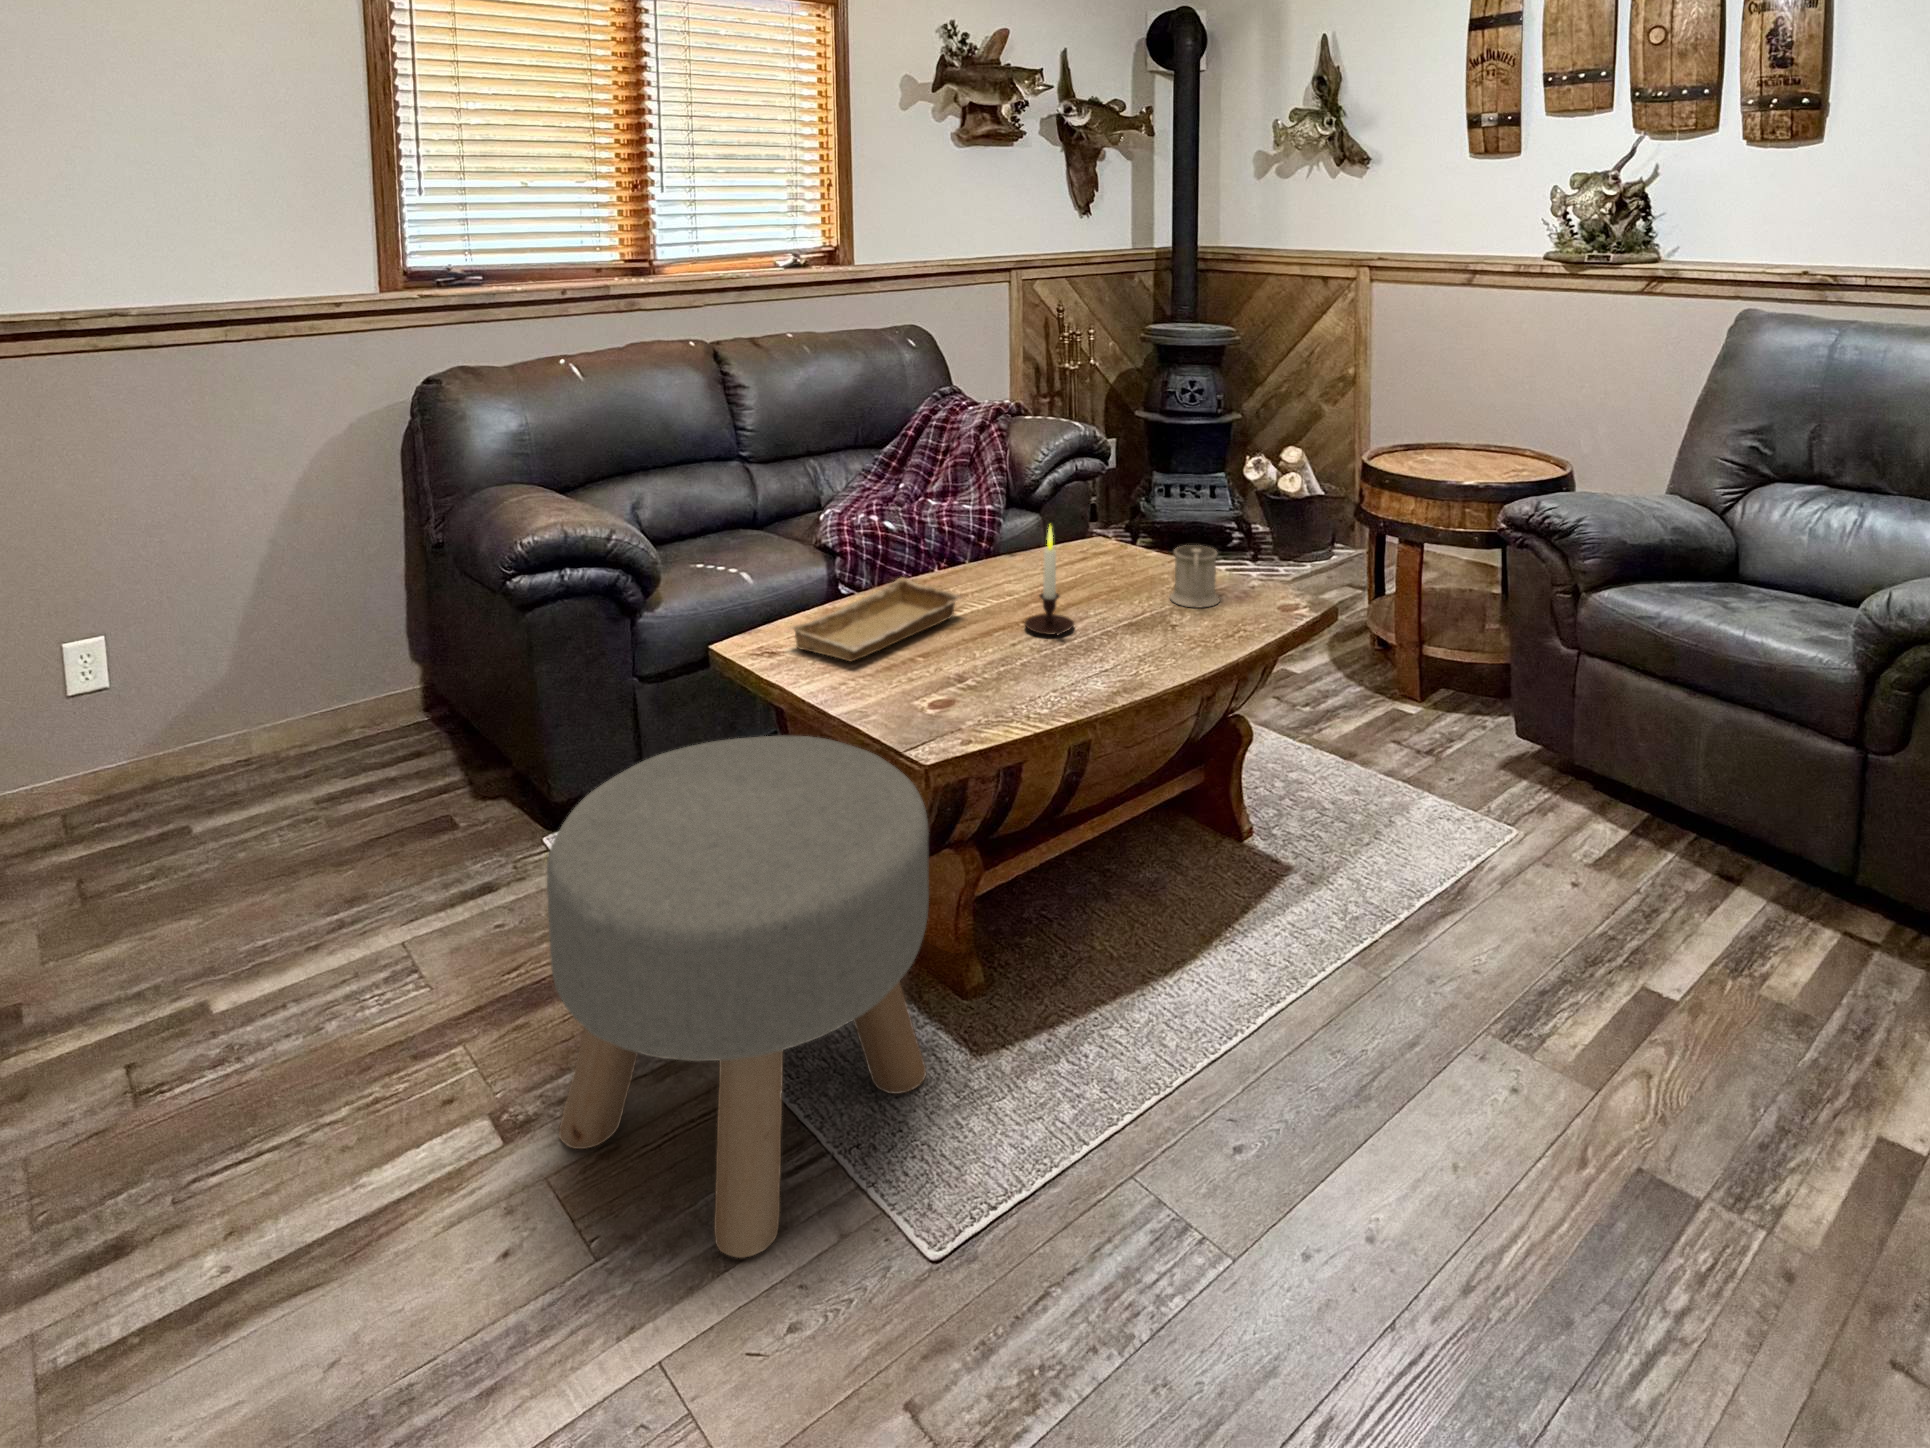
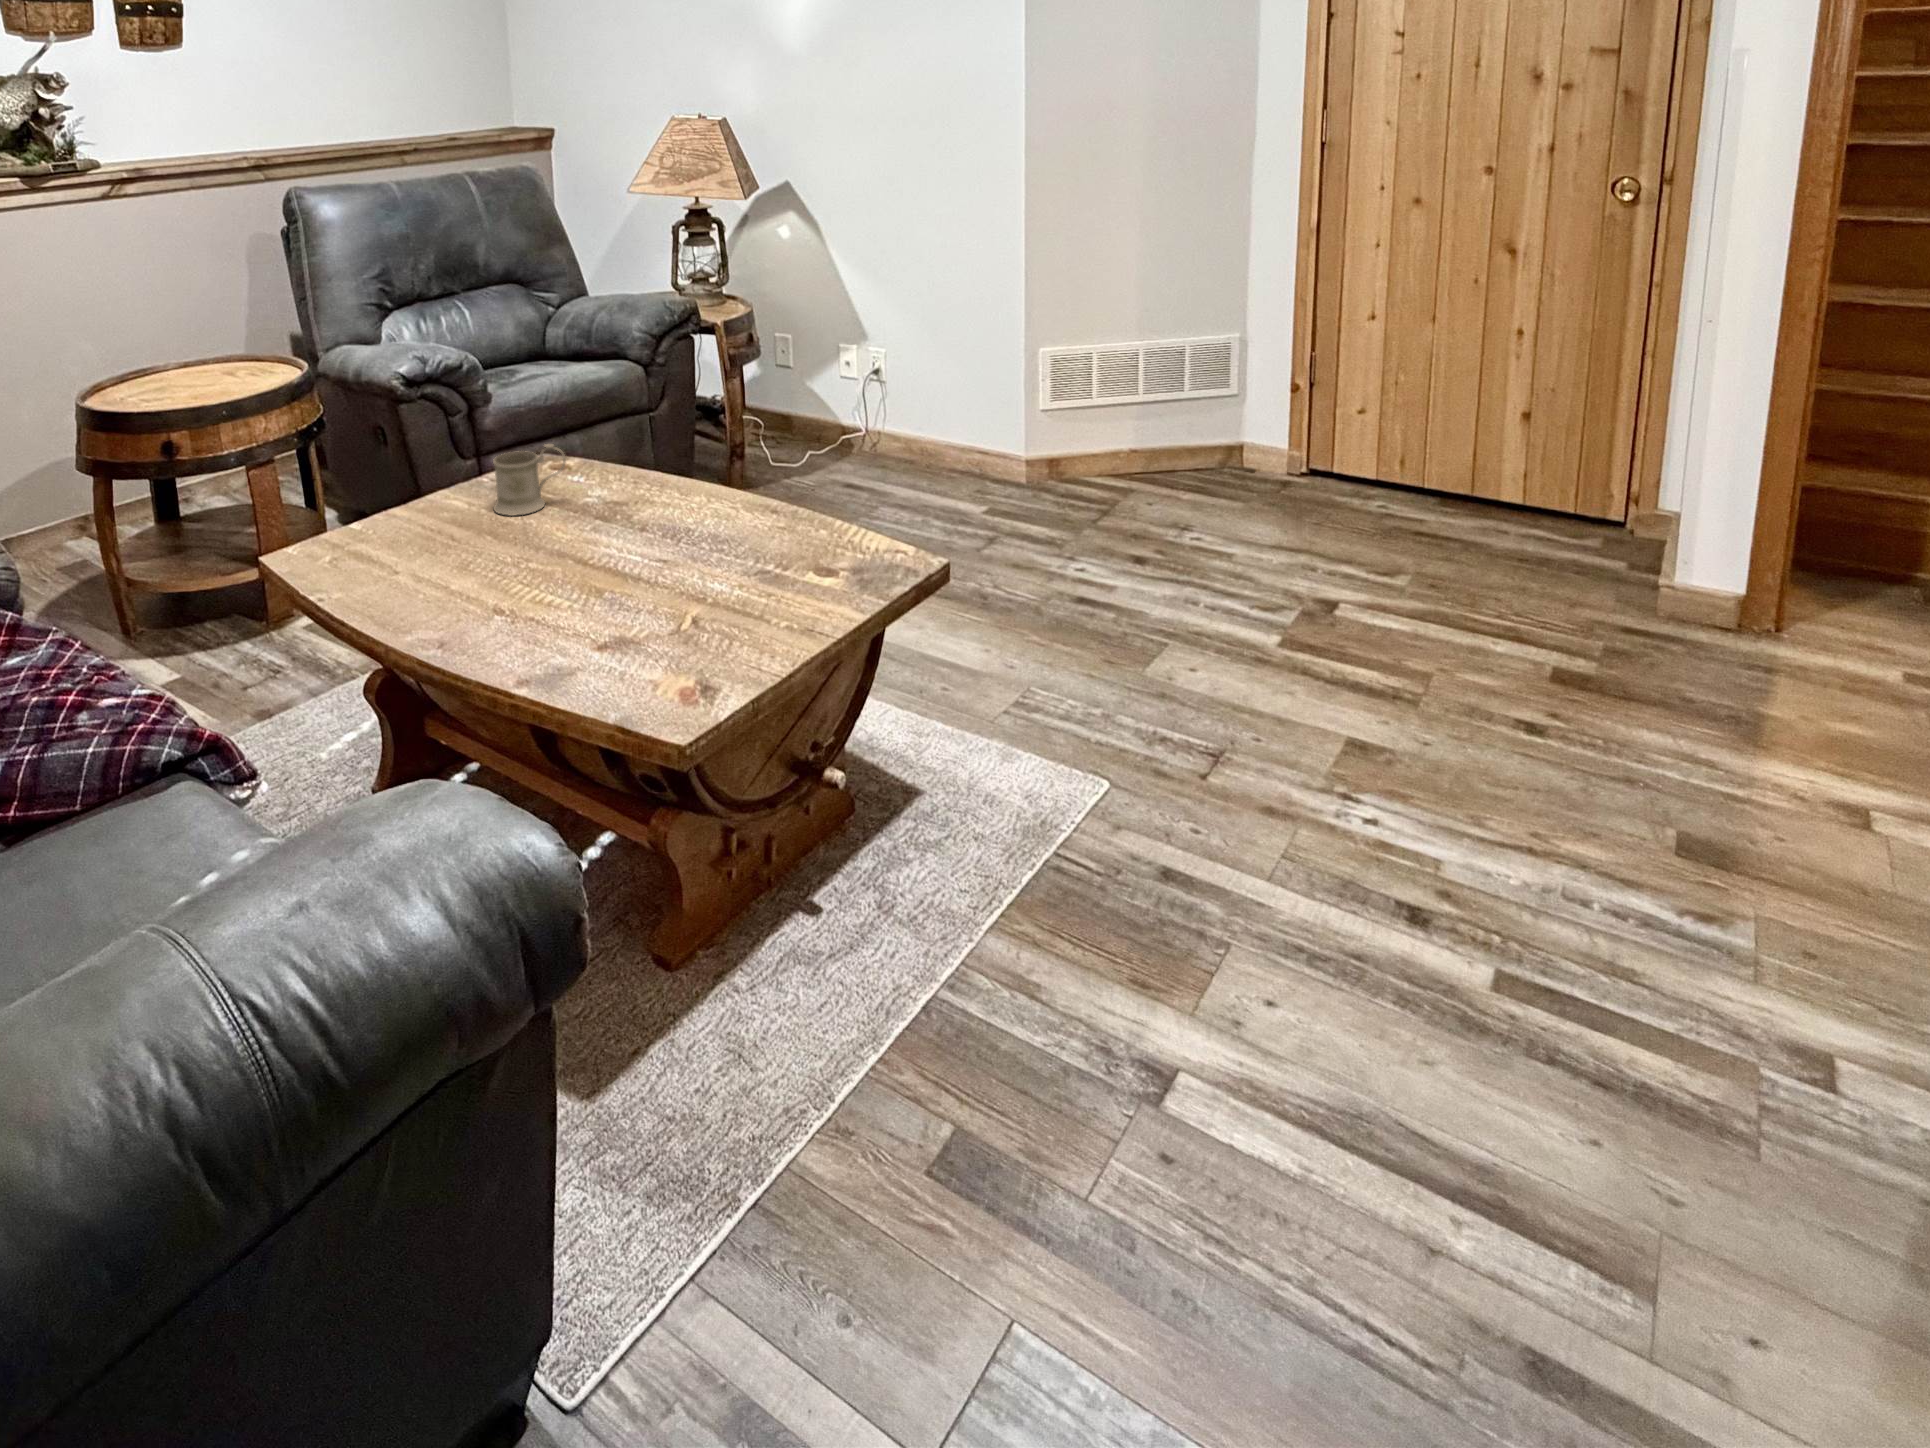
candle: present [1024,526,1074,635] -> none [581,447,647,566]
tray: present [791,577,963,661] -> none [518,576,752,680]
ottoman: present [547,735,929,1258] -> none [868,585,1225,1026]

